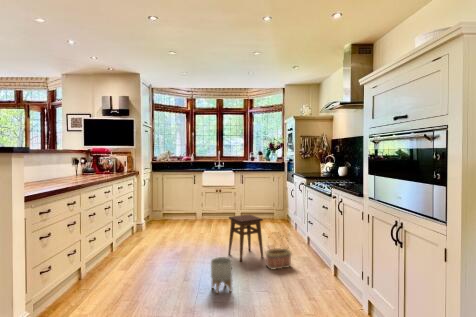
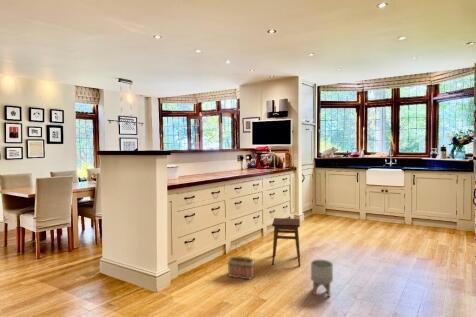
stool: present [228,215,263,261] -> present [272,218,300,266]
basket: present [266,247,292,269] -> present [227,243,254,279]

